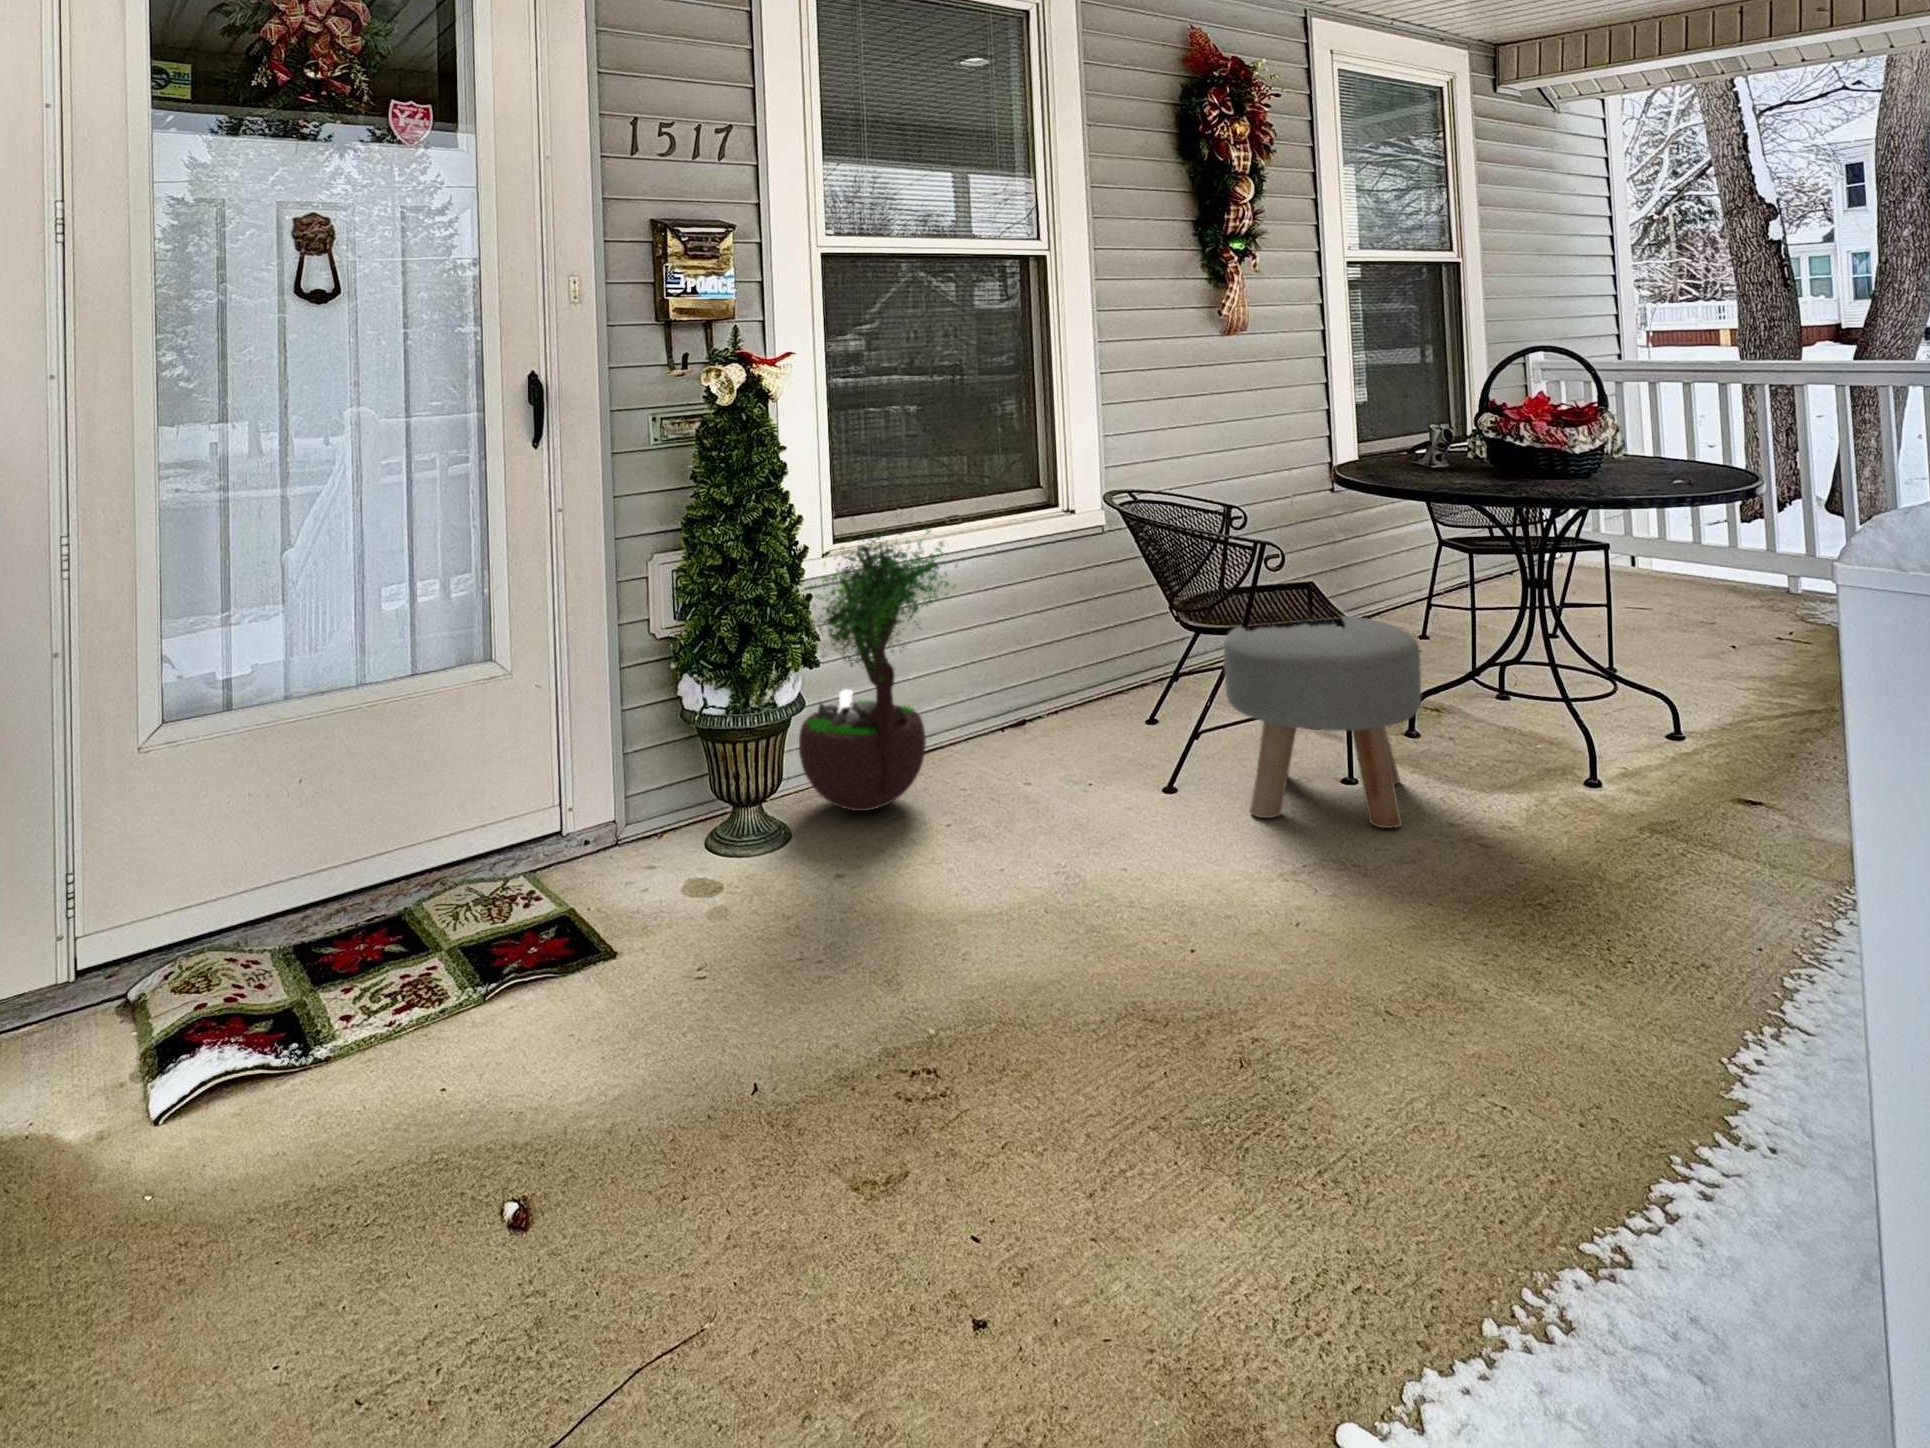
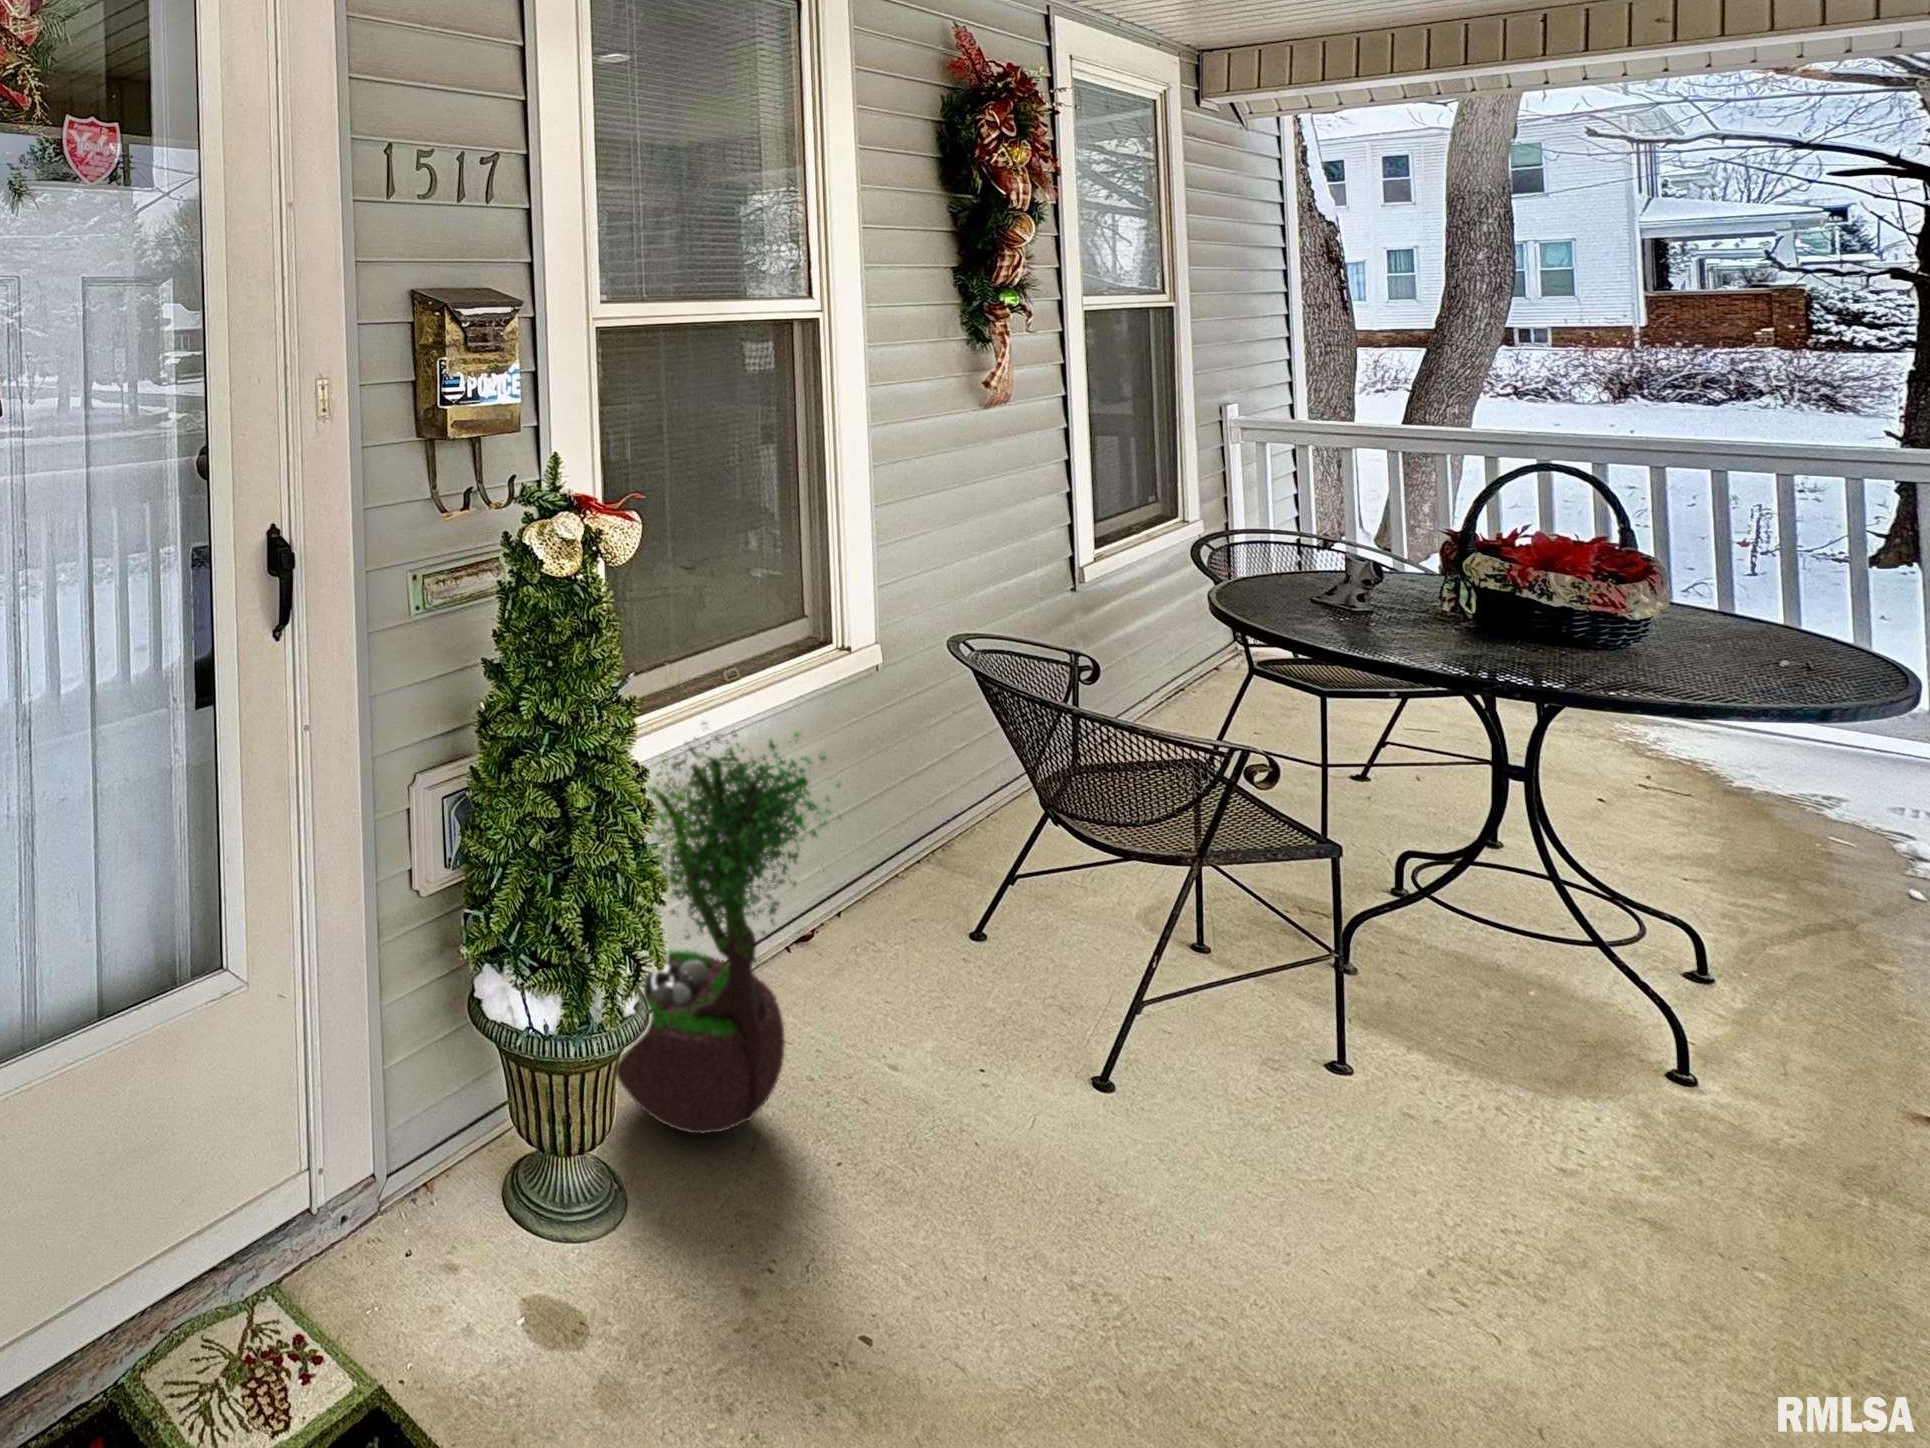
ottoman: present [1224,616,1421,828] -> none [1178,830,1506,1183]

